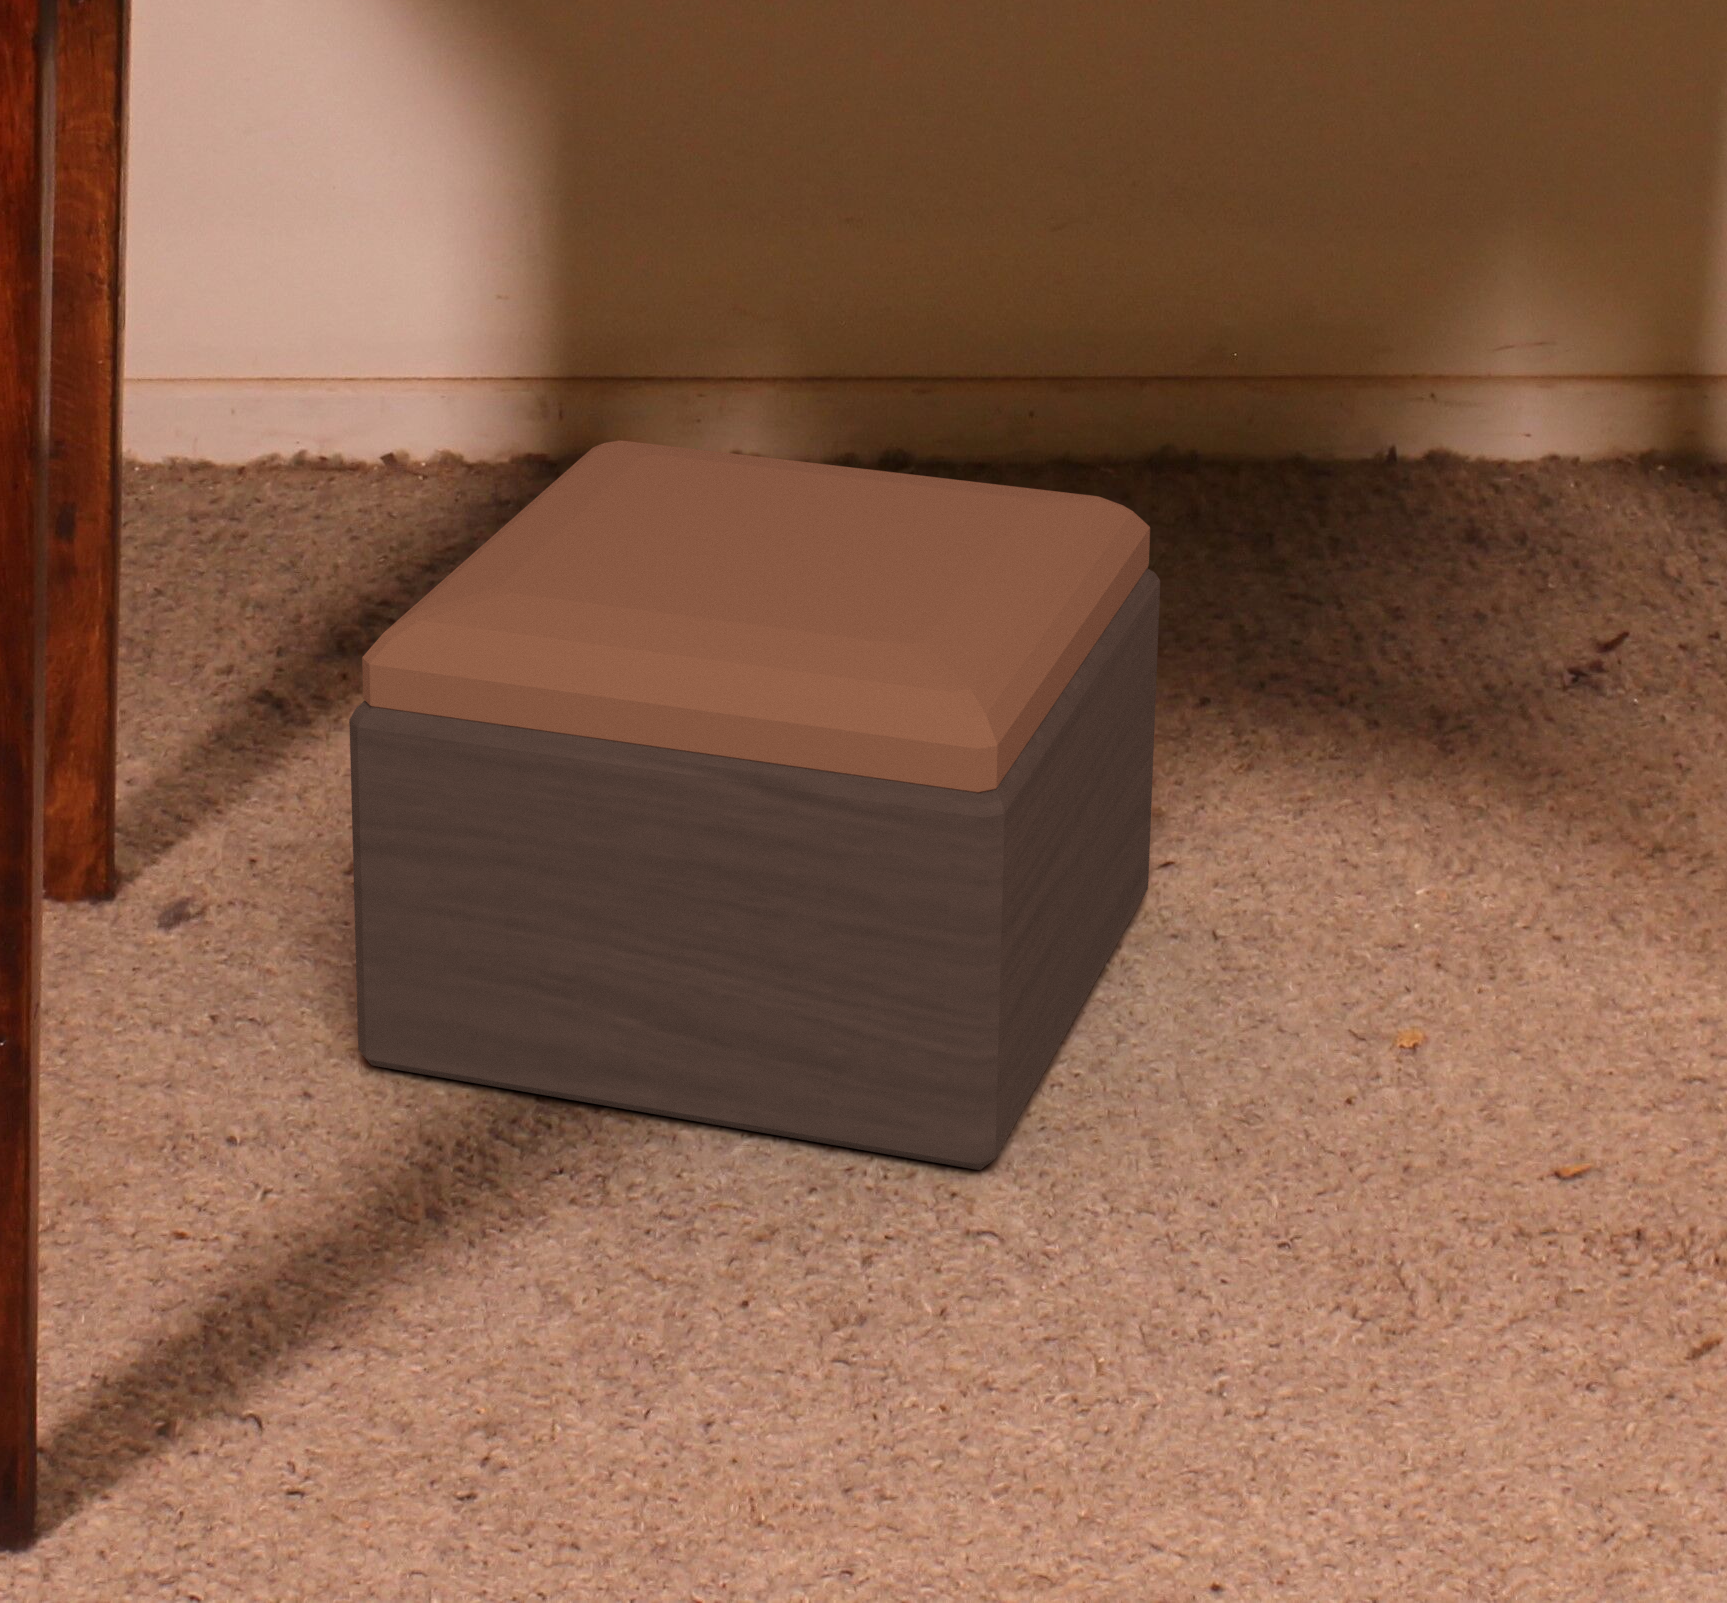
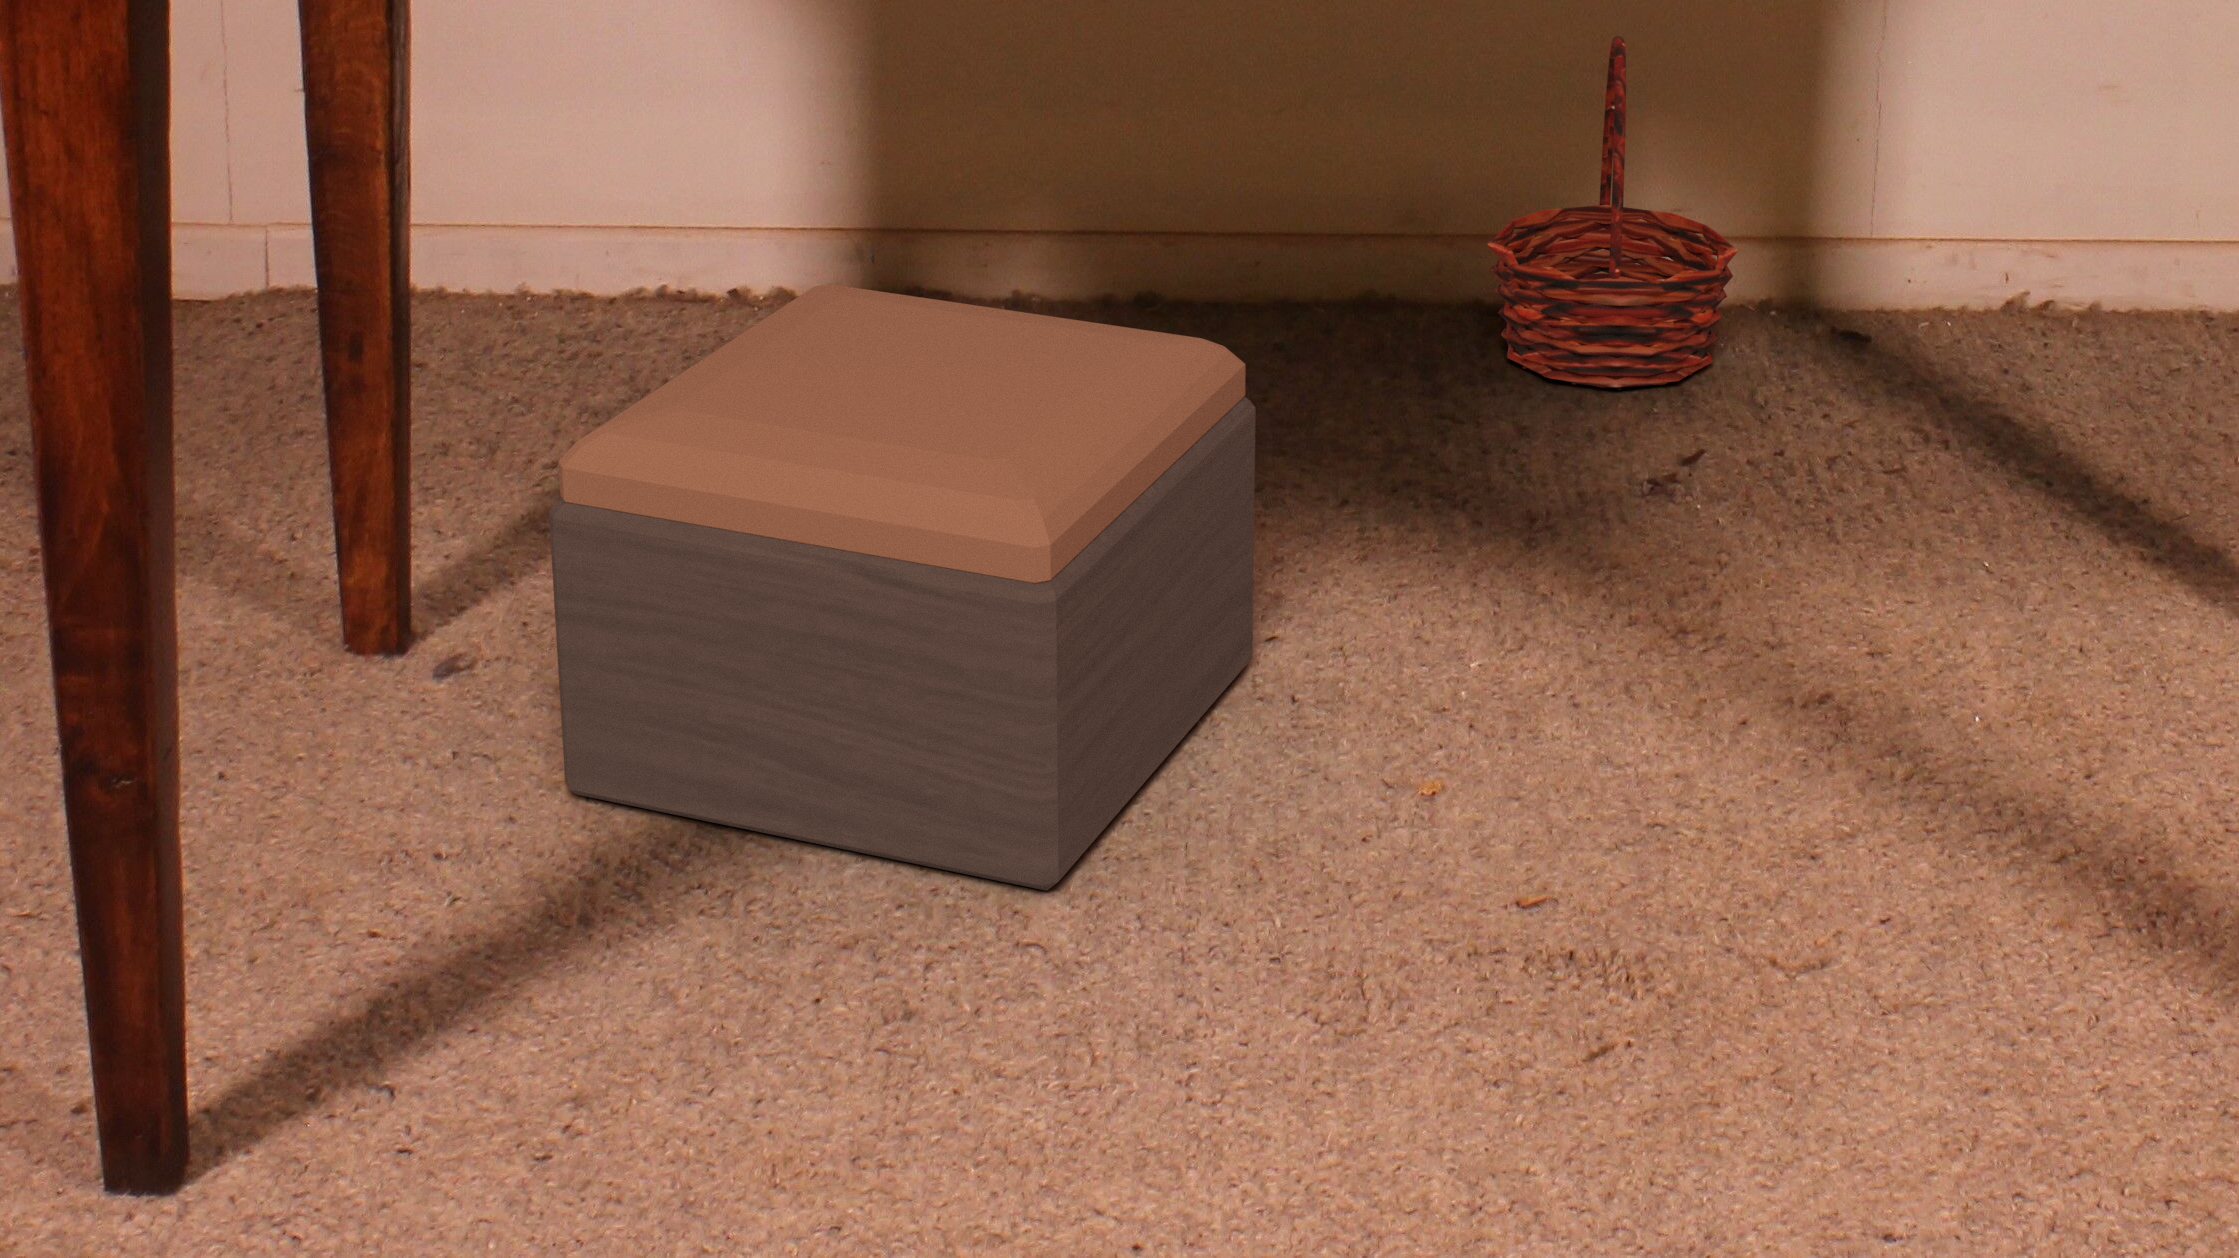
basket: none [1321,125,1630,561] -> present [1488,36,1738,390]

